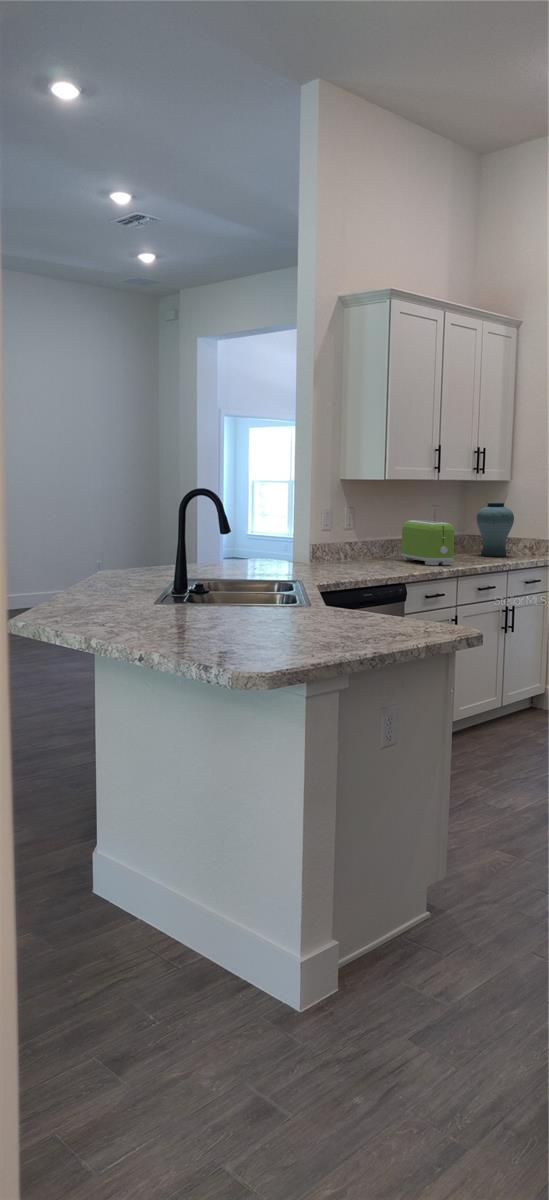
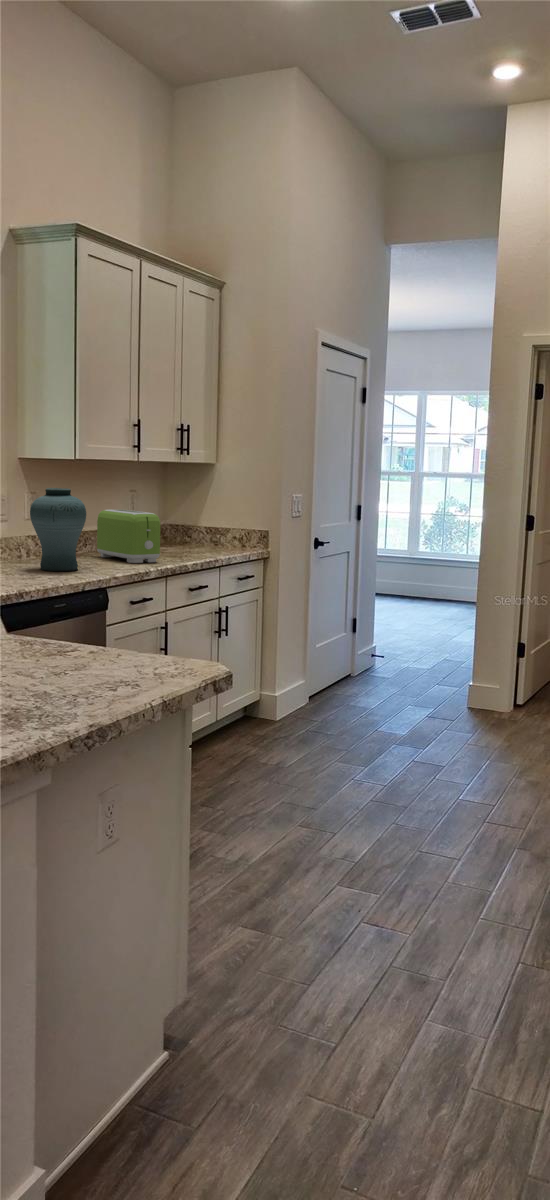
vase: present [477,502,514,557] -> present [30,488,86,571]

